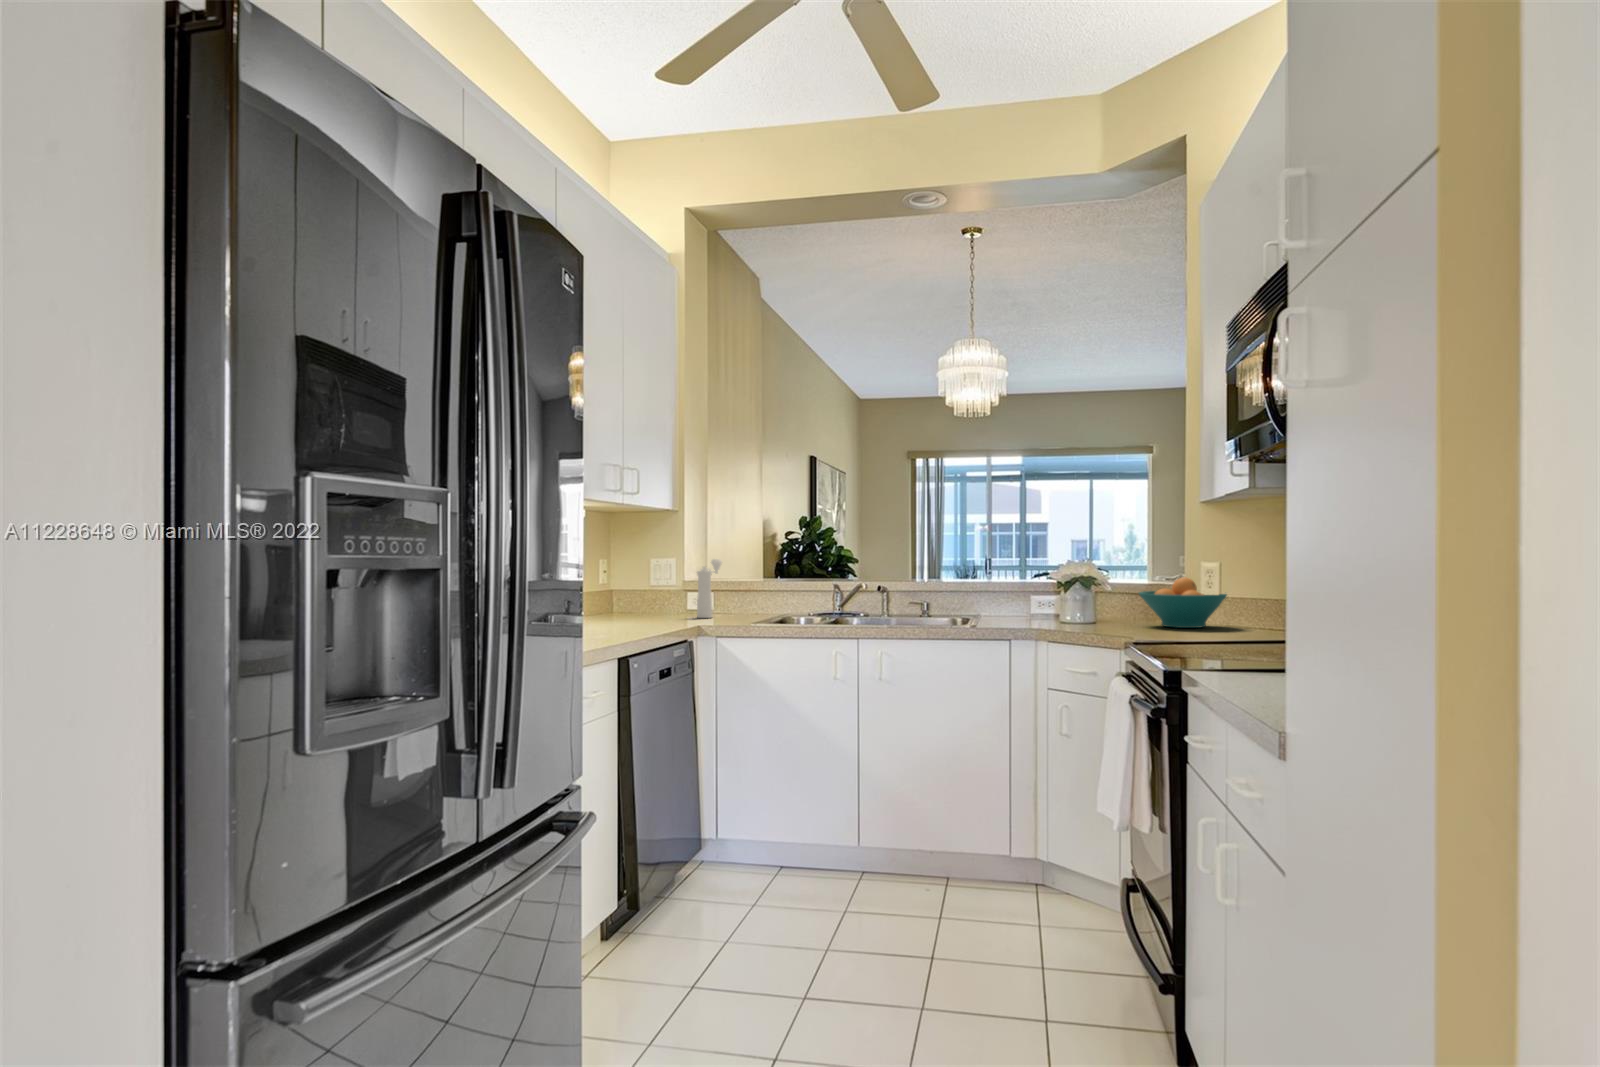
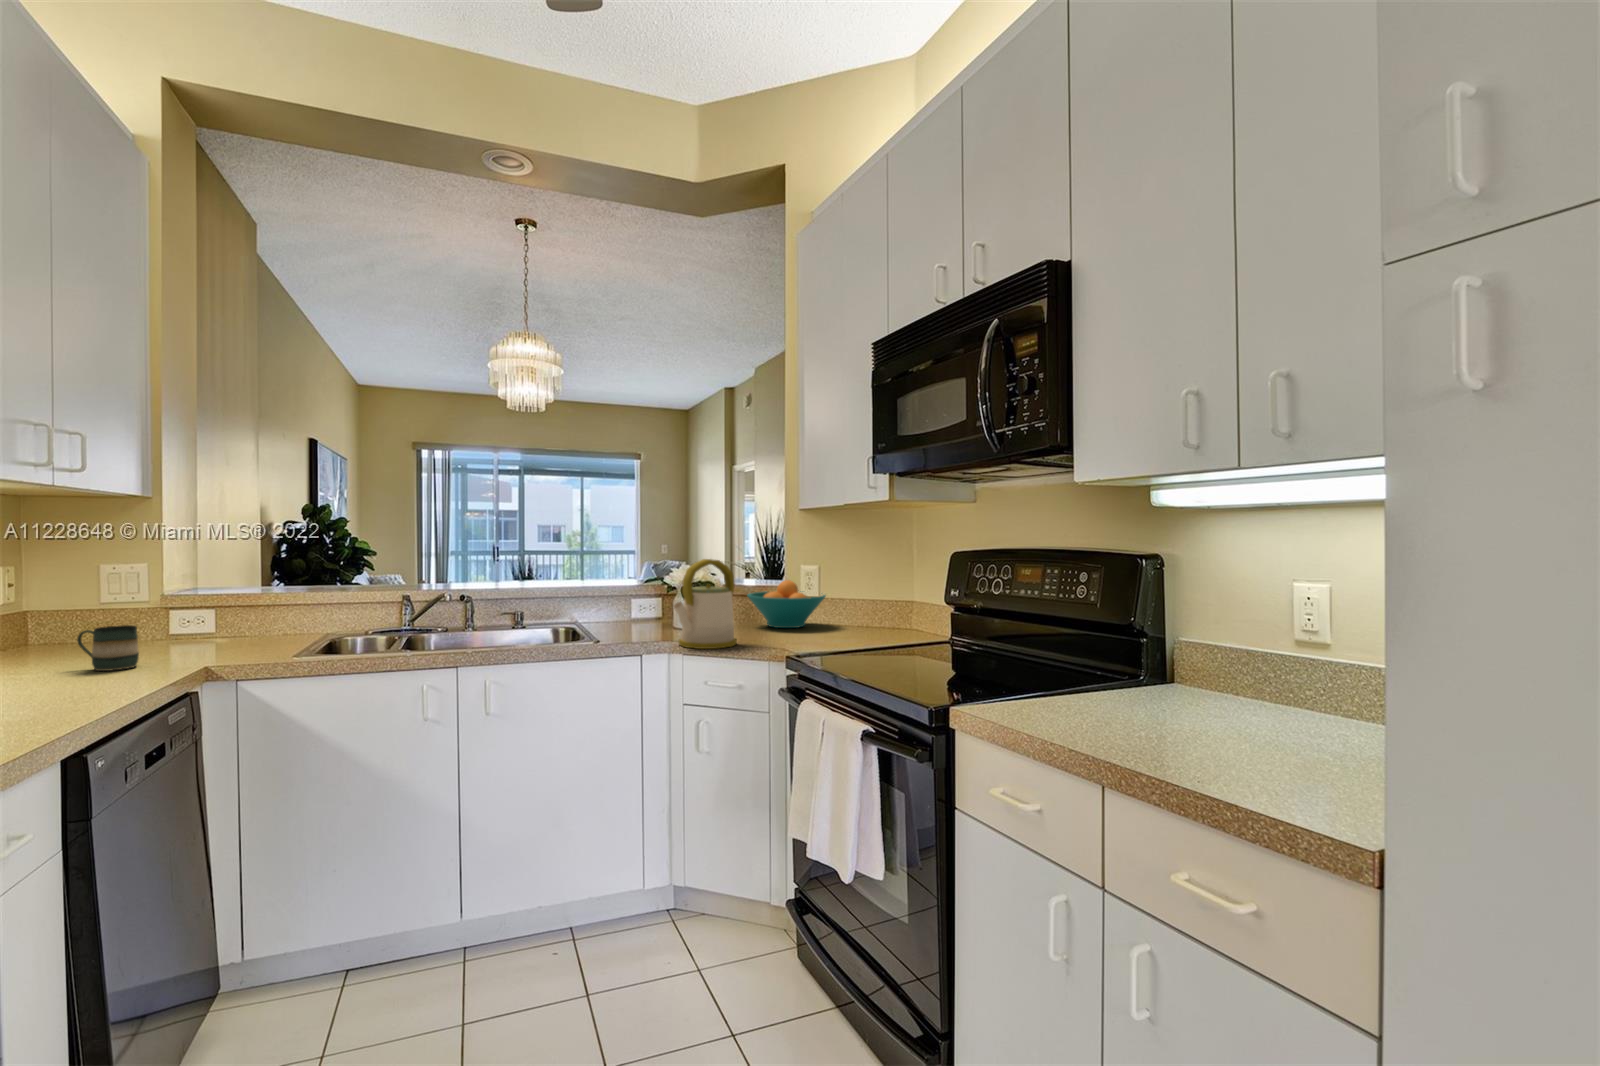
kettle: none [1029,551,1095,635] -> present [674,559,737,649]
pepper mill: present [697,559,722,618] -> none [187,566,229,650]
mug: none [637,595,667,624] -> present [77,625,139,671]

